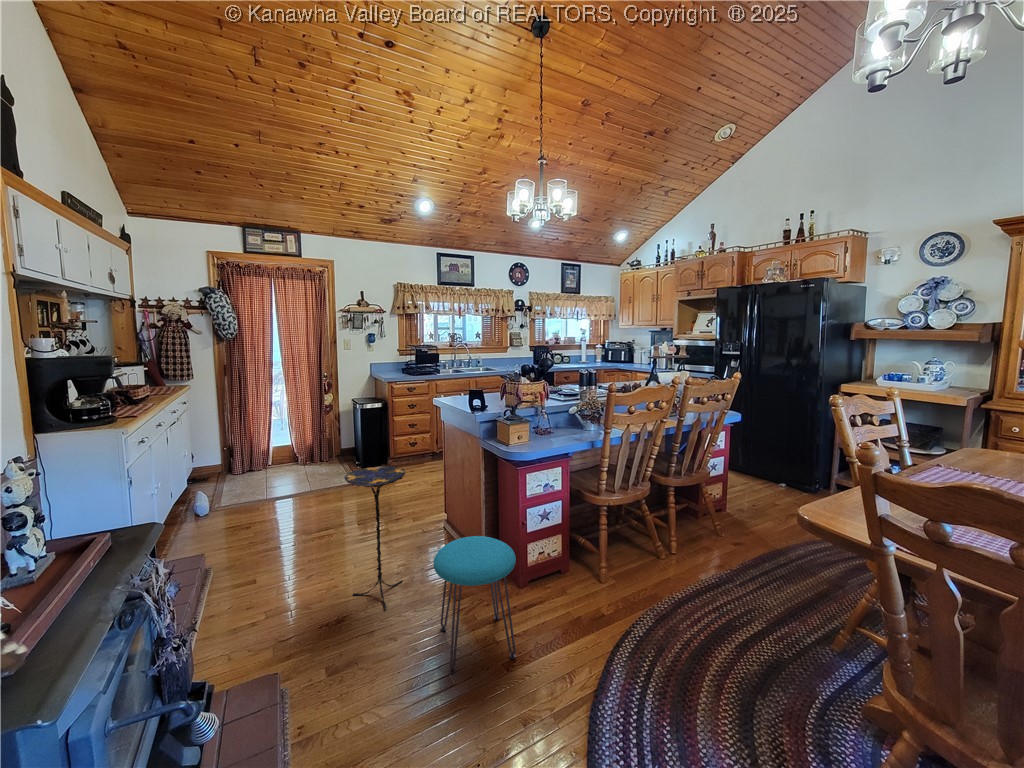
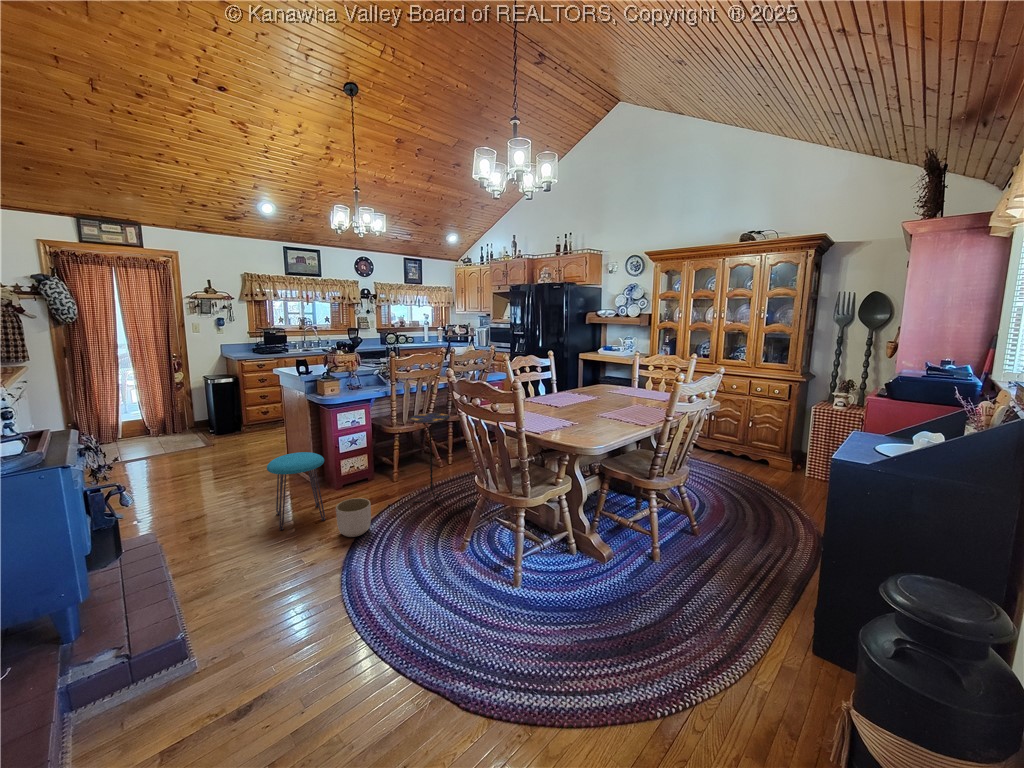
side table: present [344,466,405,609] -> present [409,413,450,506]
planter: none [546,638,605,722] -> present [336,498,371,537]

